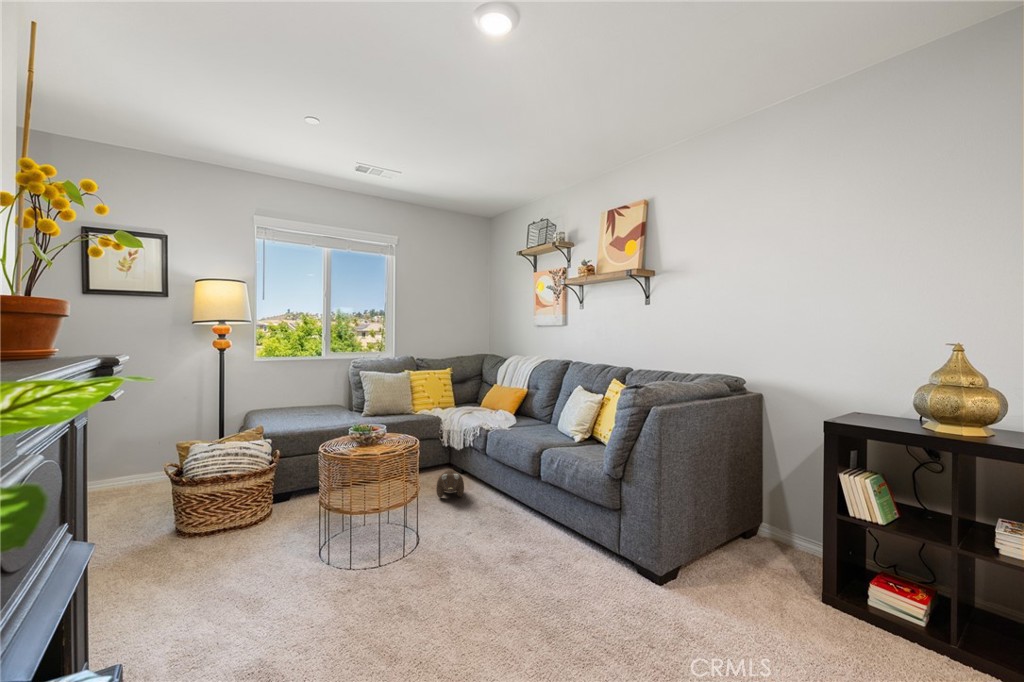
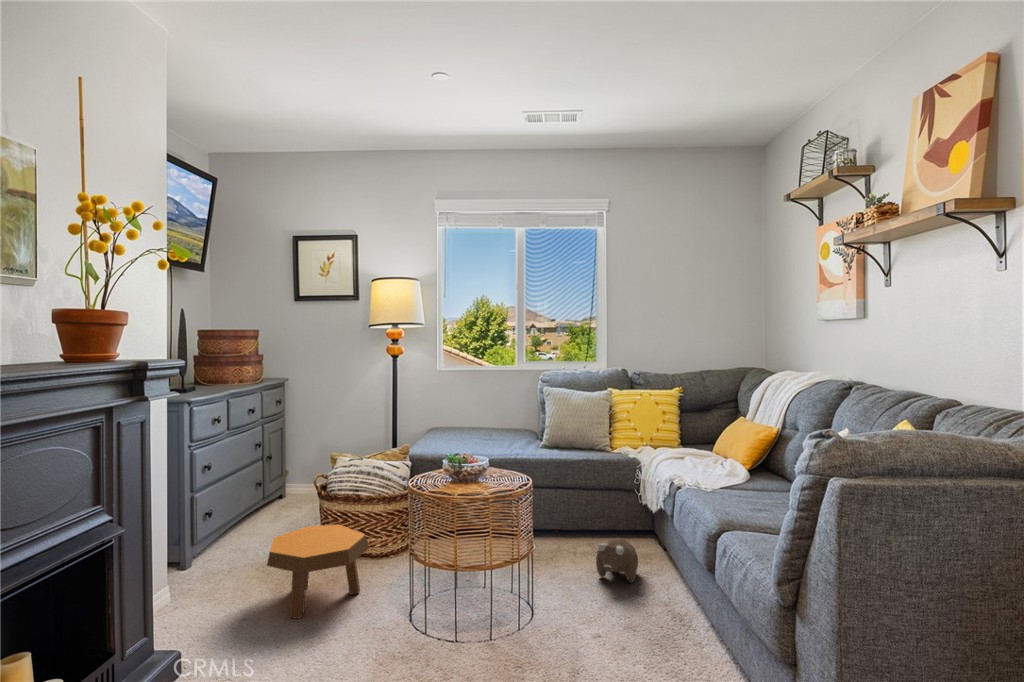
footstool: none [164,502,269,592] -> present [267,525,369,619]

